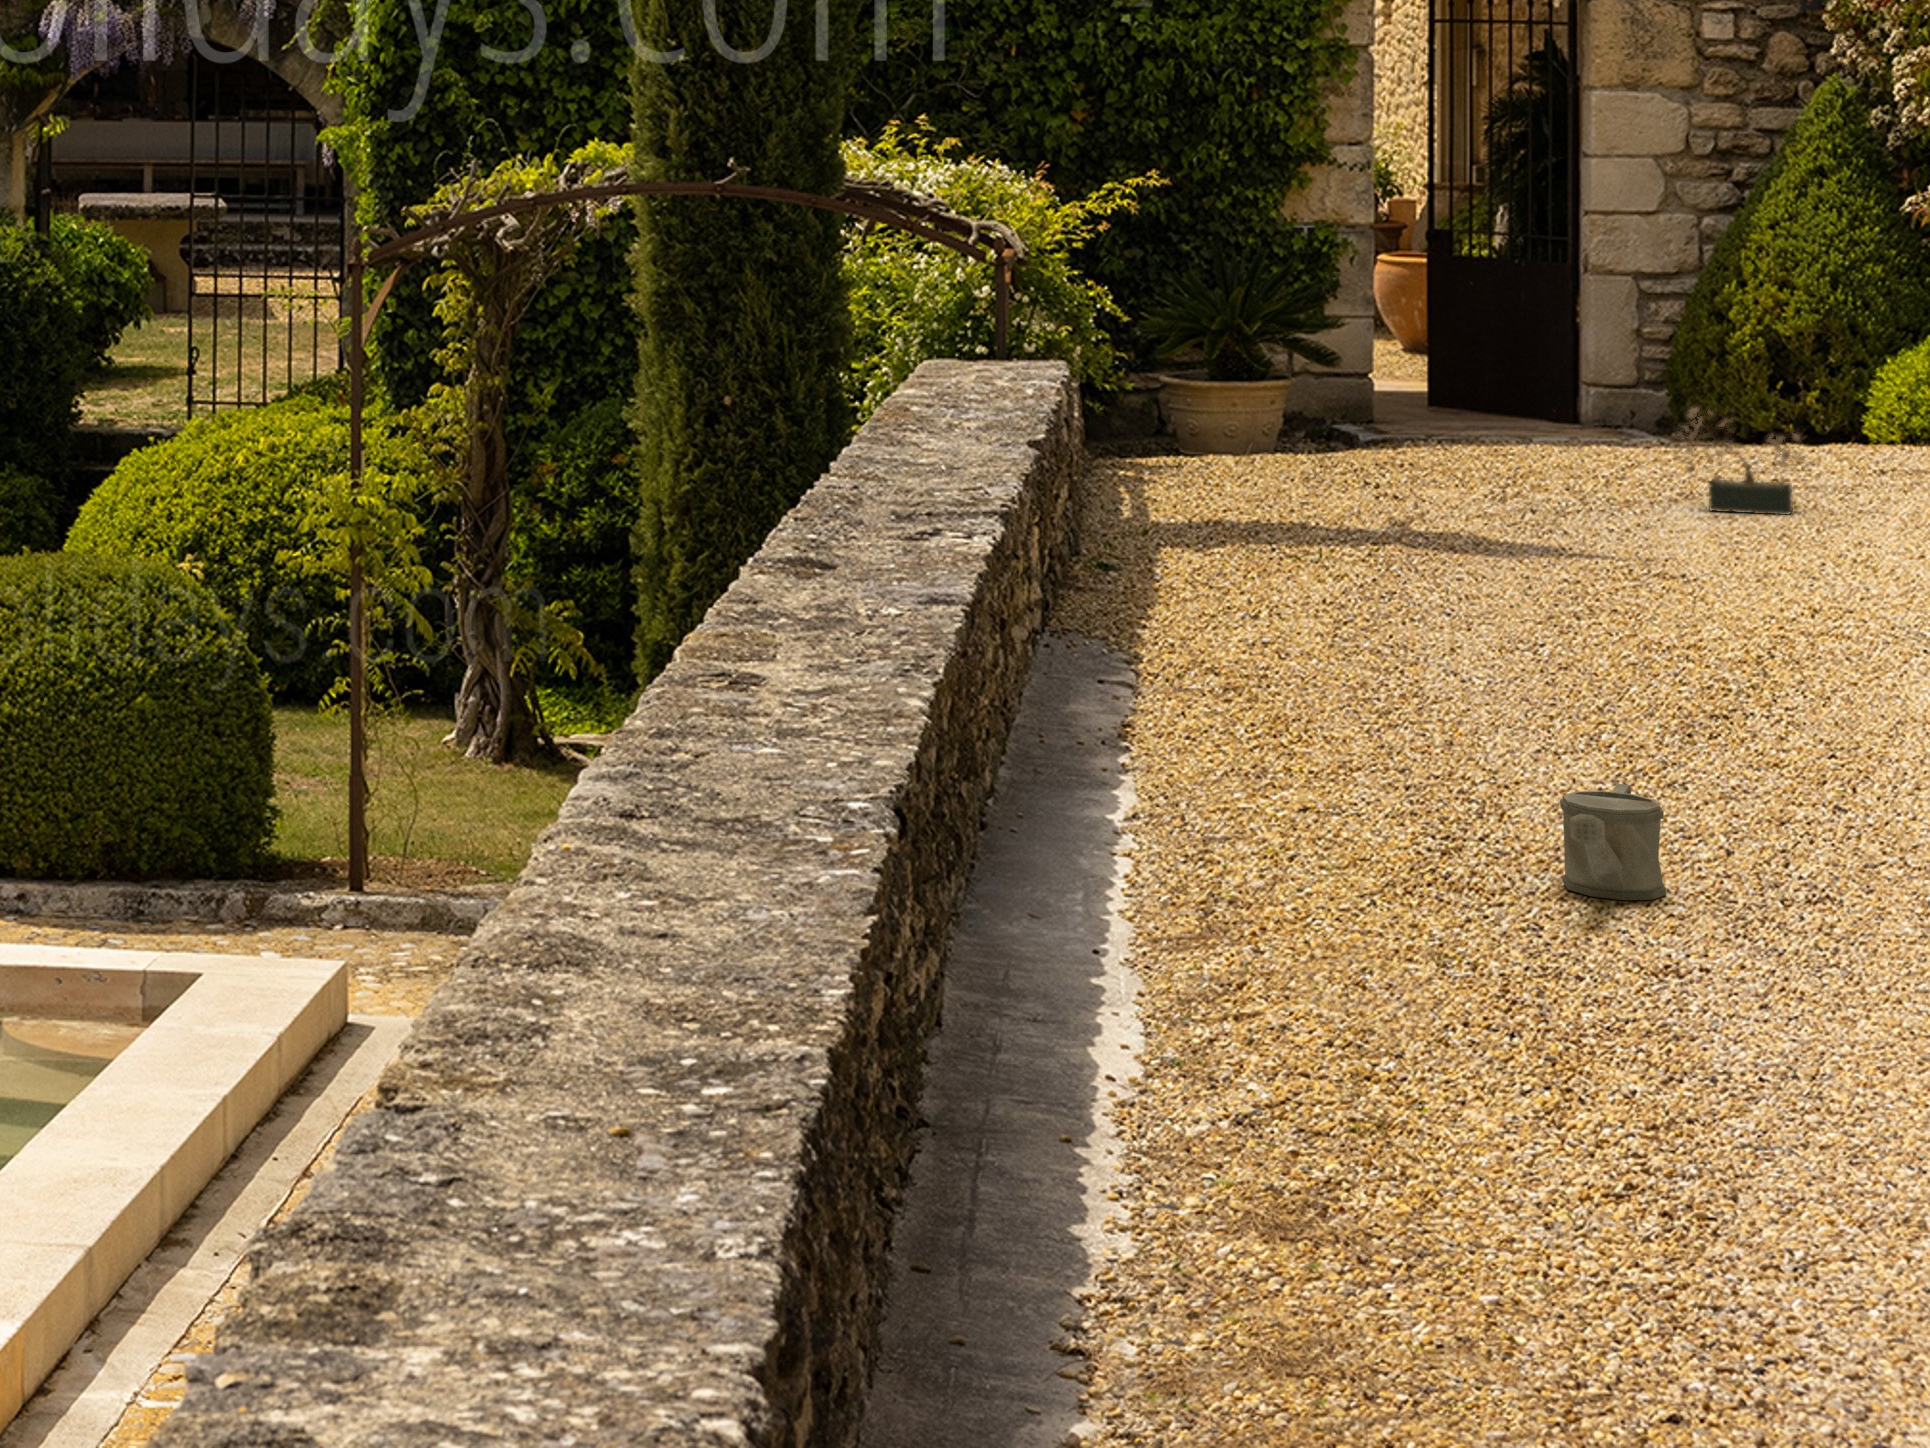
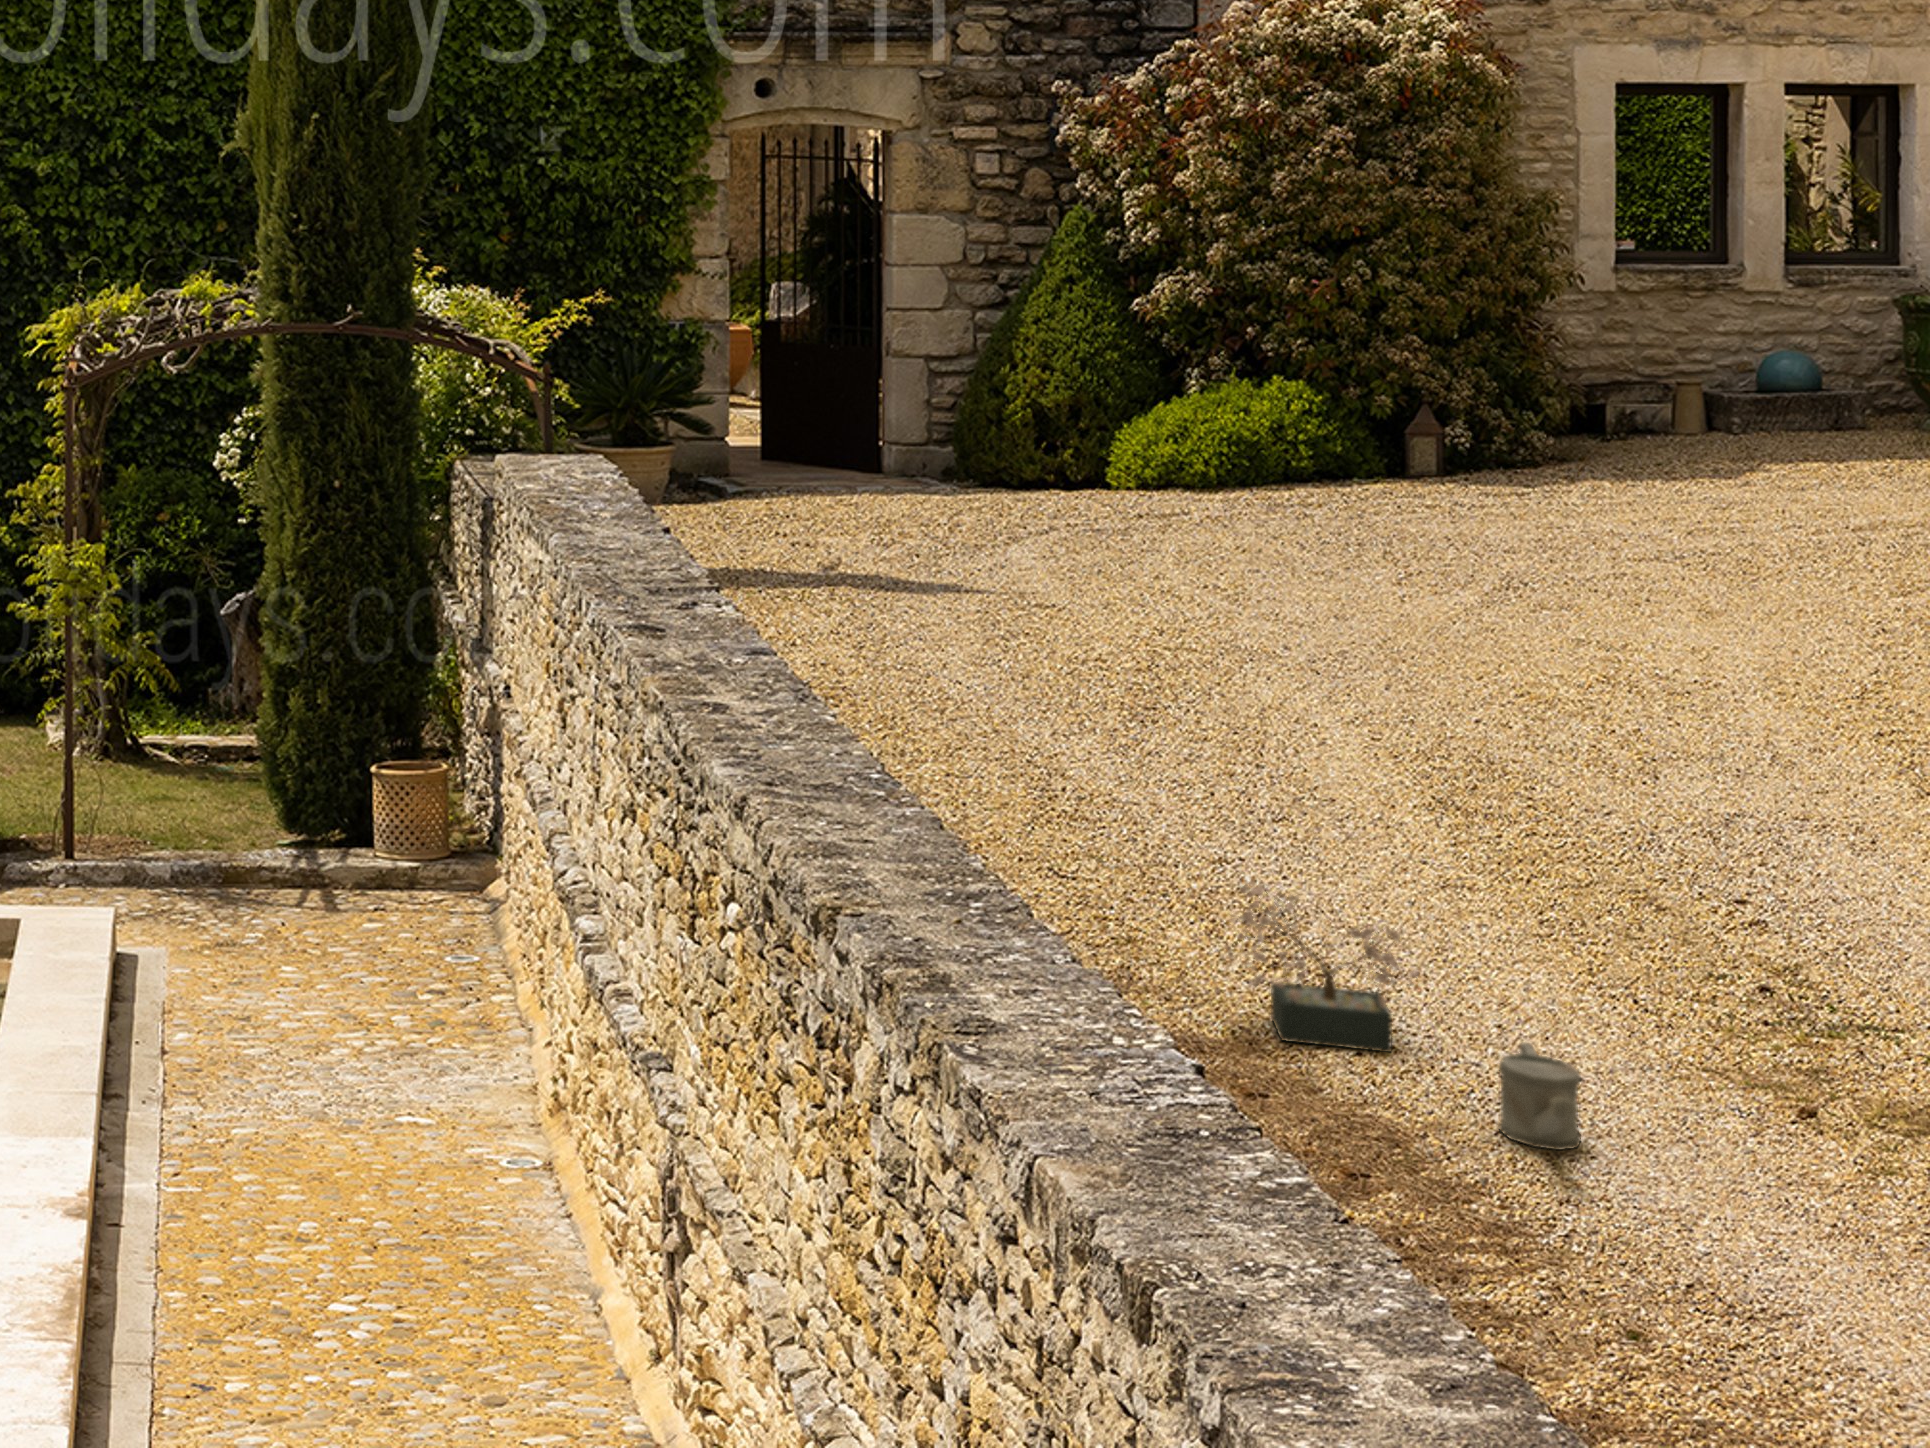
decorative plant: present [1674,407,1813,515] -> present [1226,880,1419,1053]

